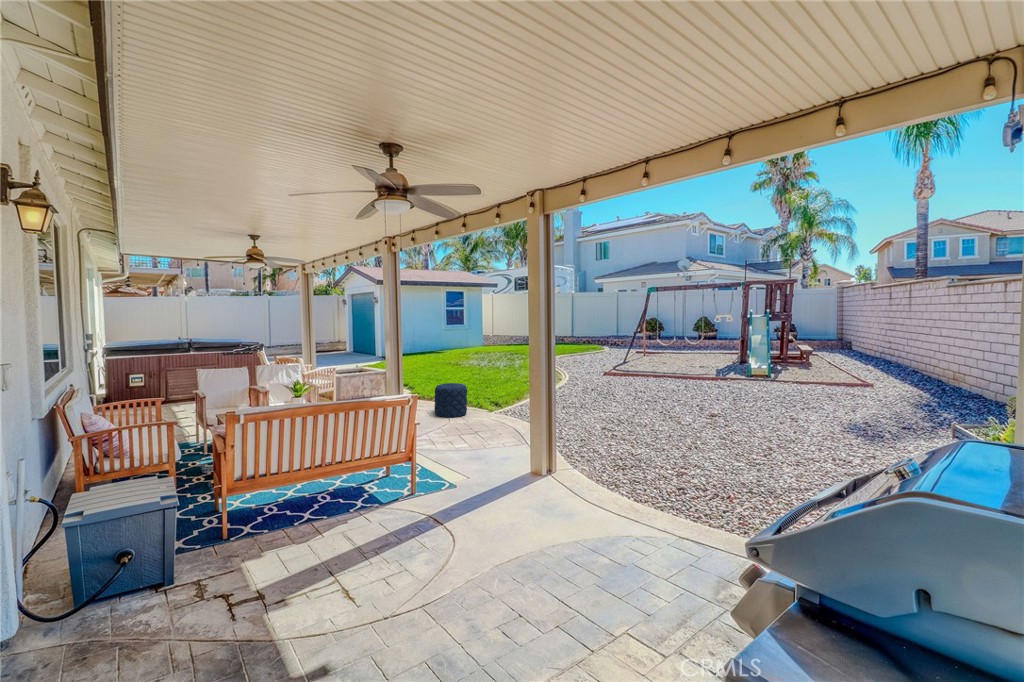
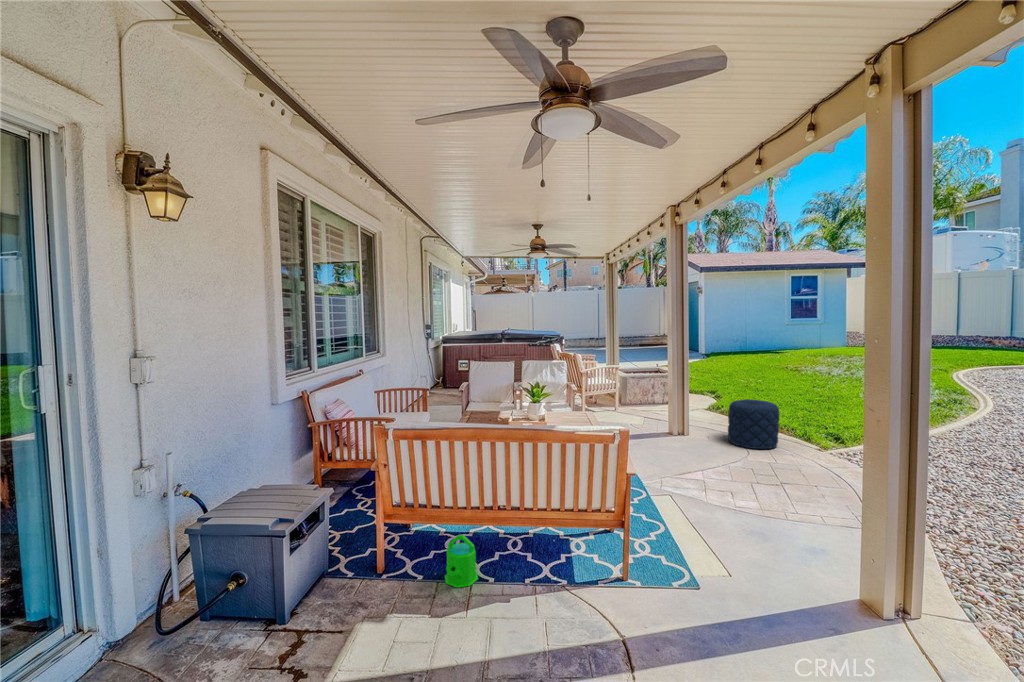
watering can: none [291,490,320,529] -> present [445,535,478,588]

